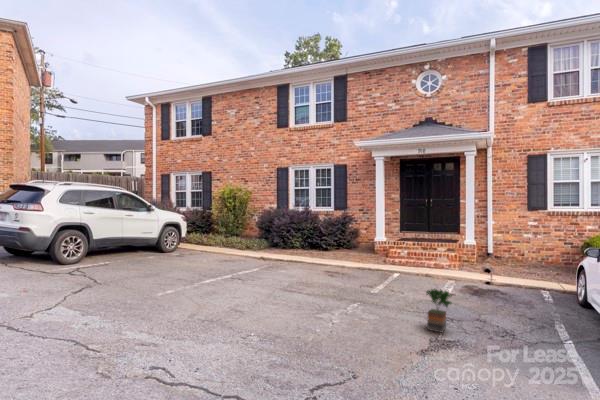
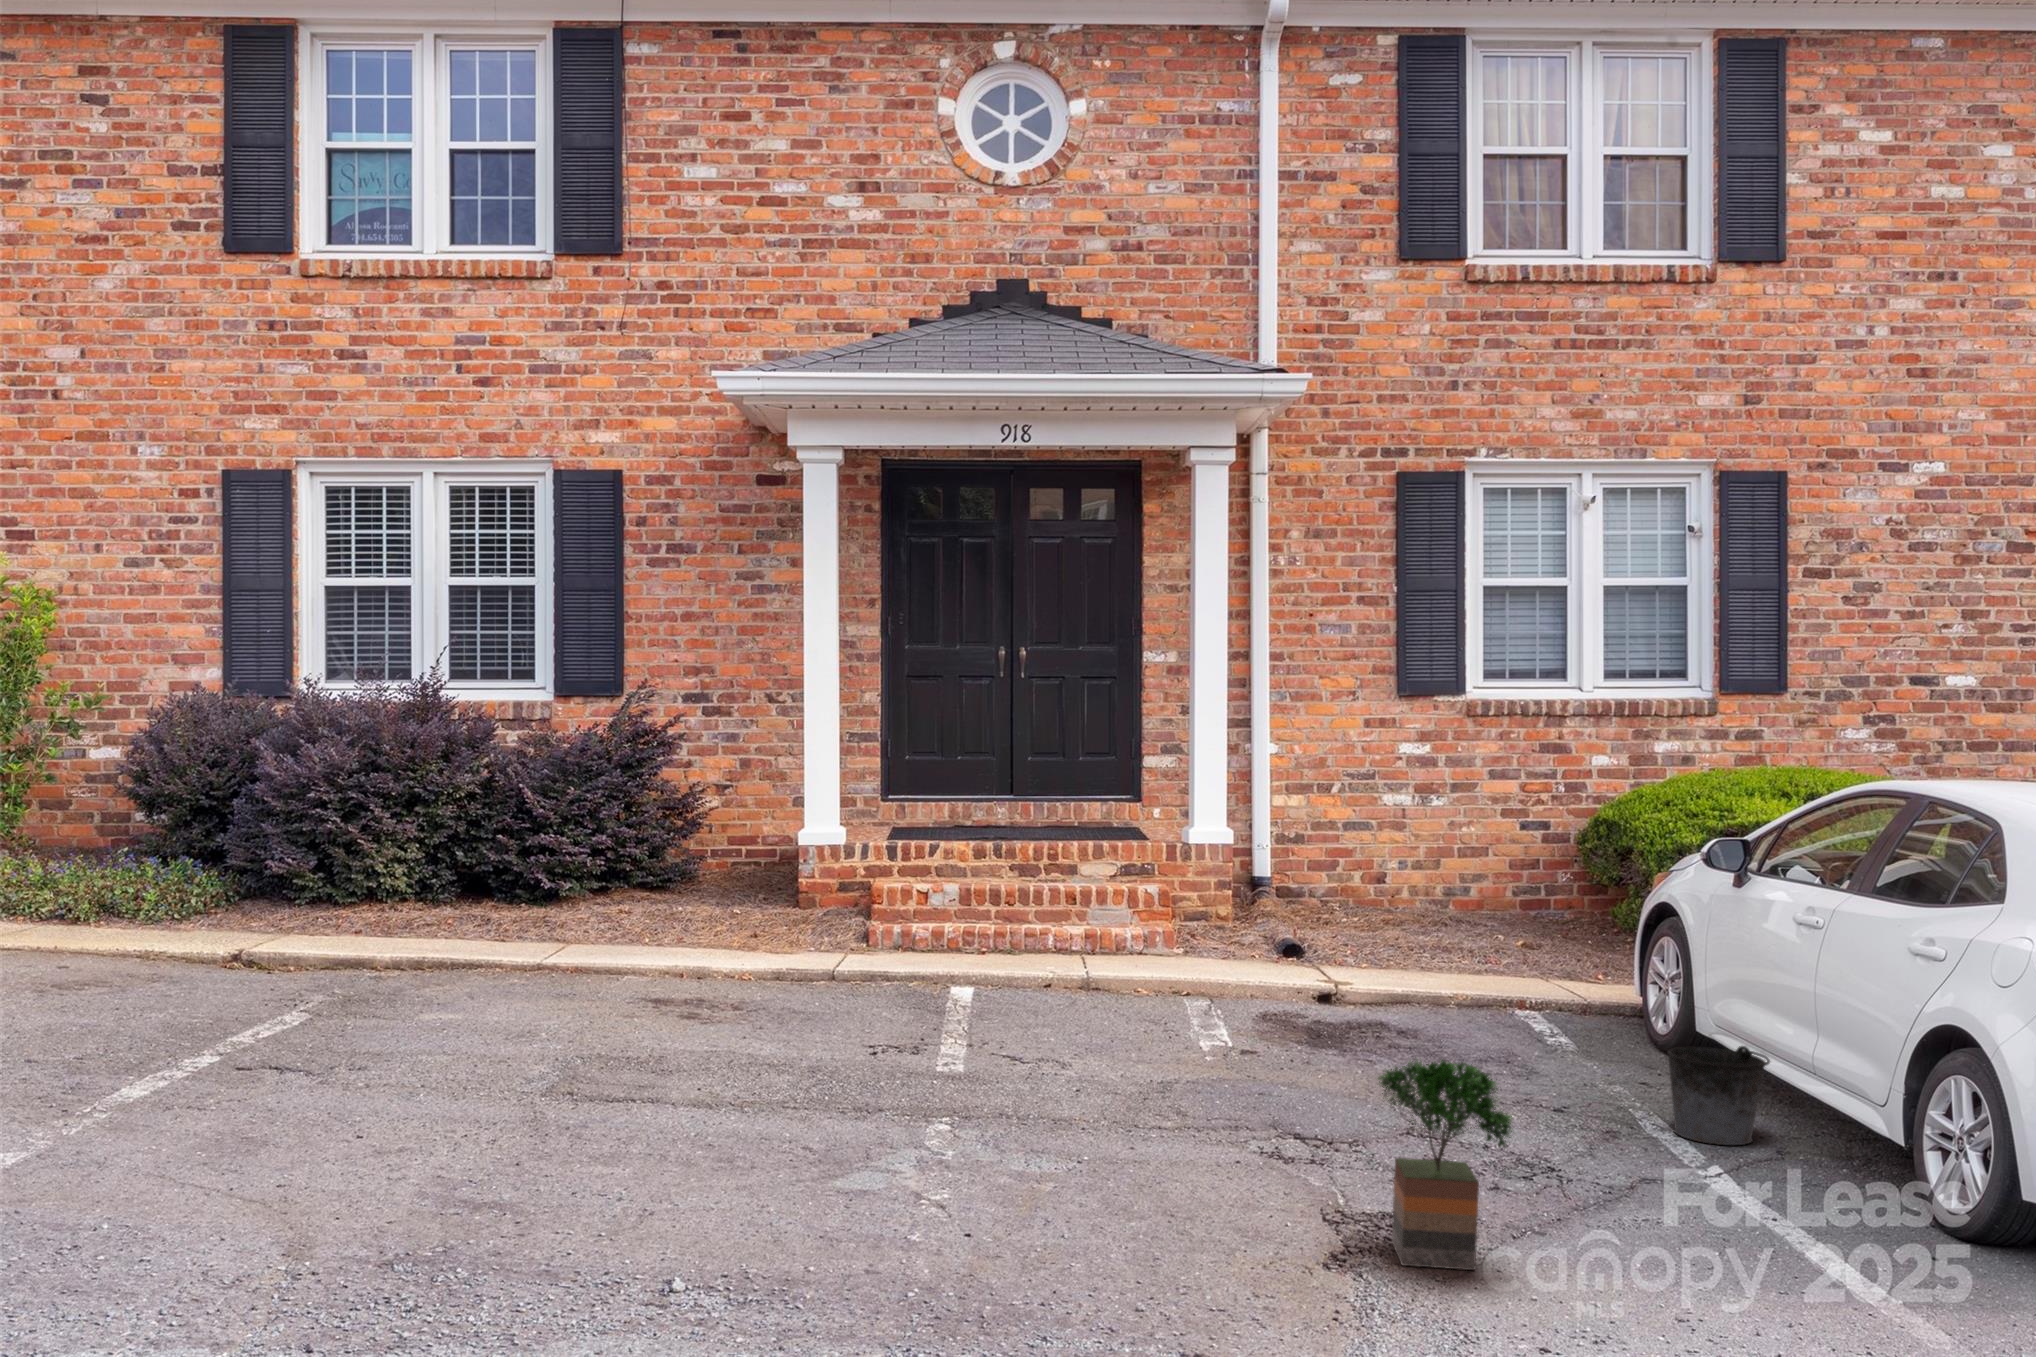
bucket: none [534,297,561,321] -> present [1667,1046,1770,1145]

